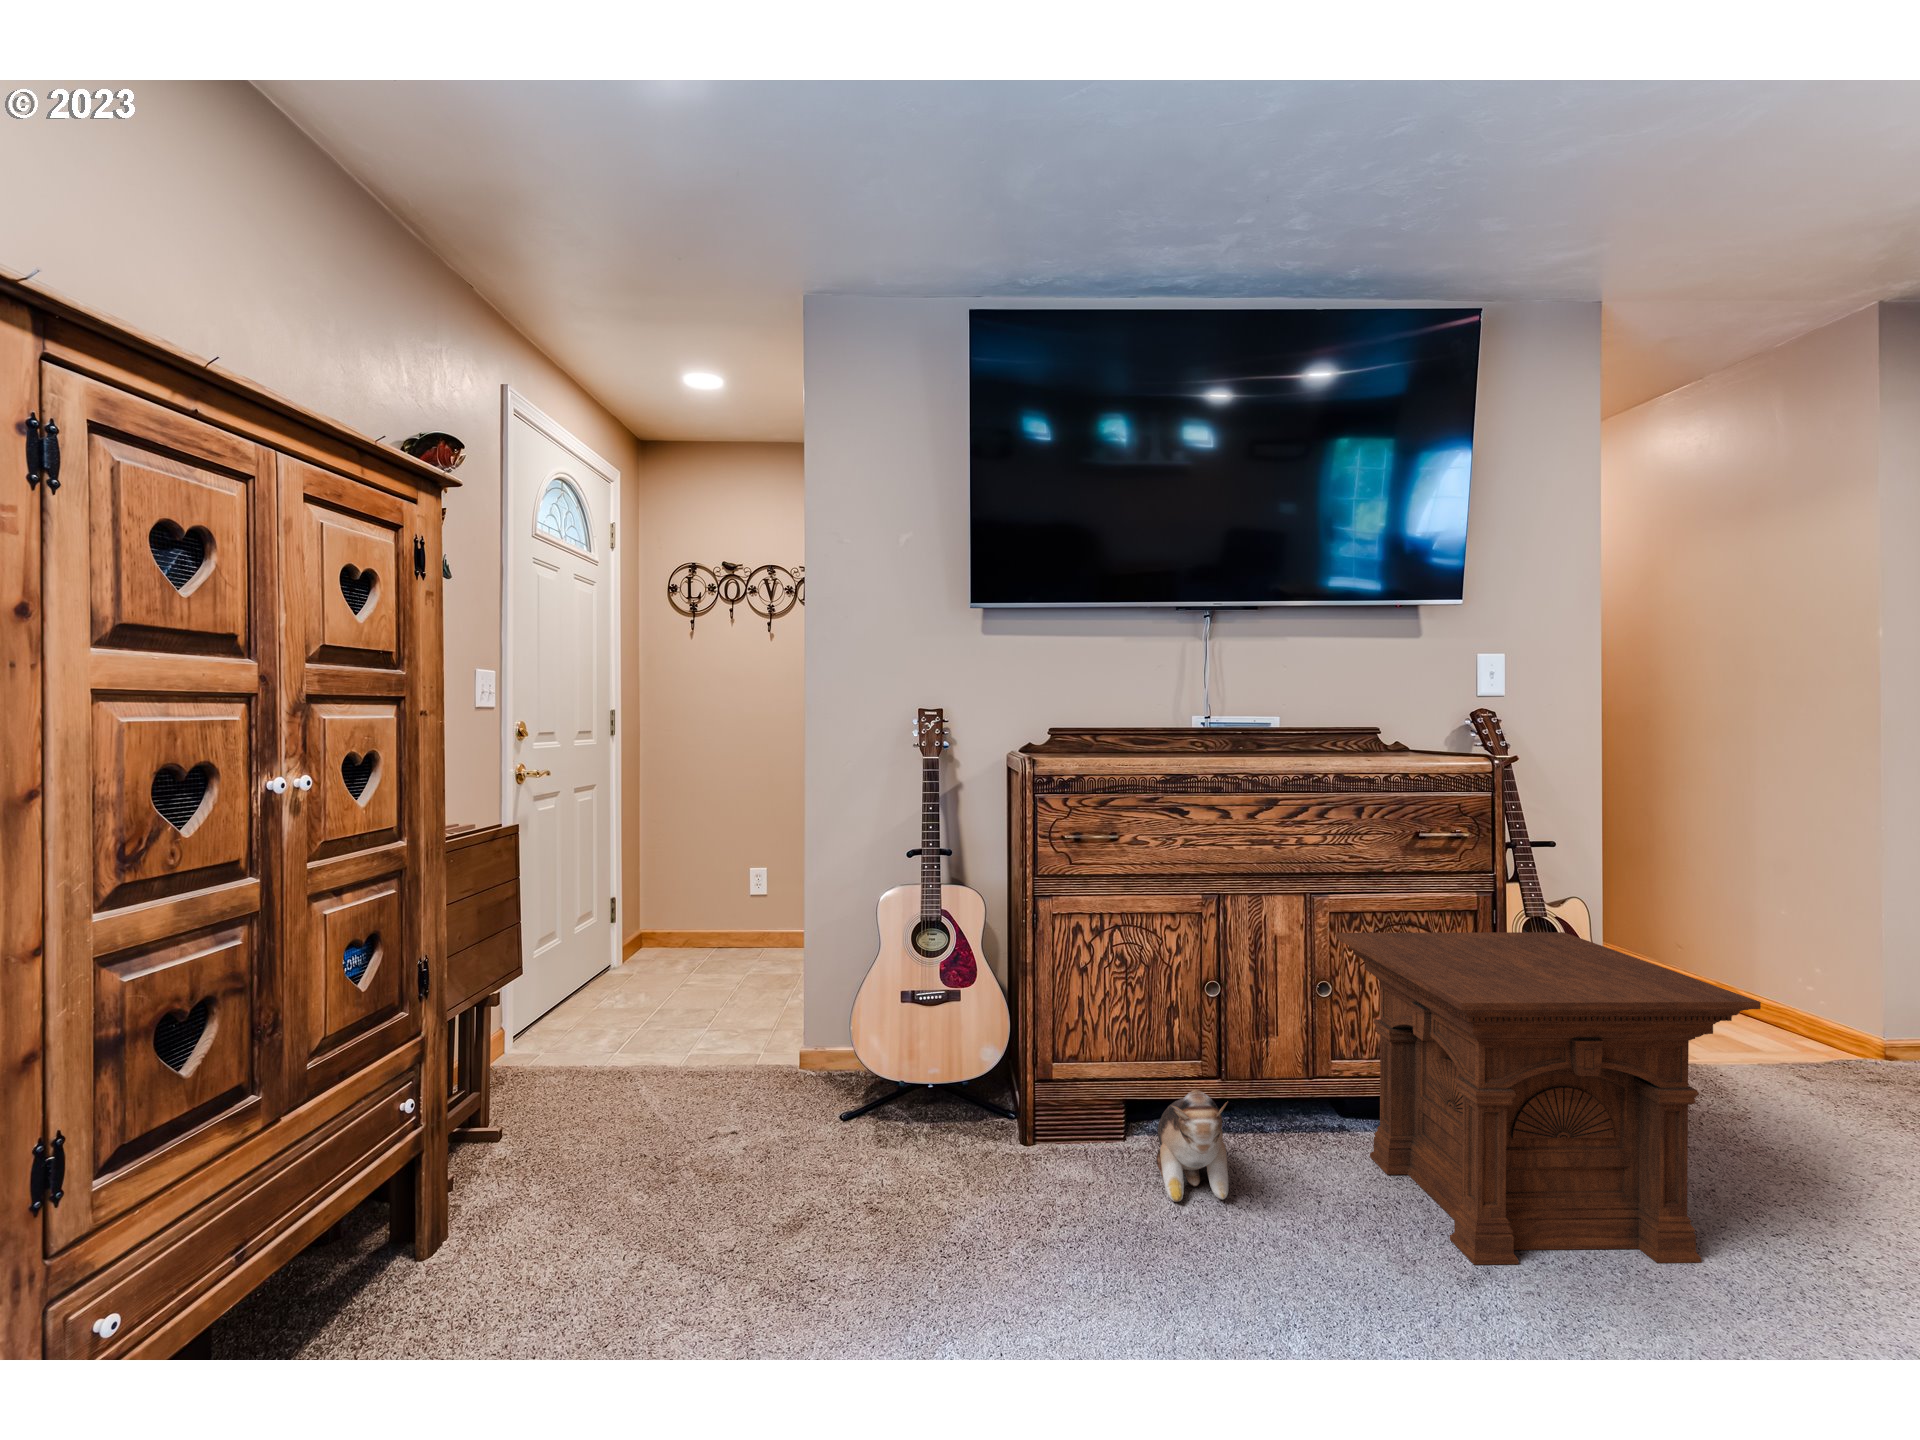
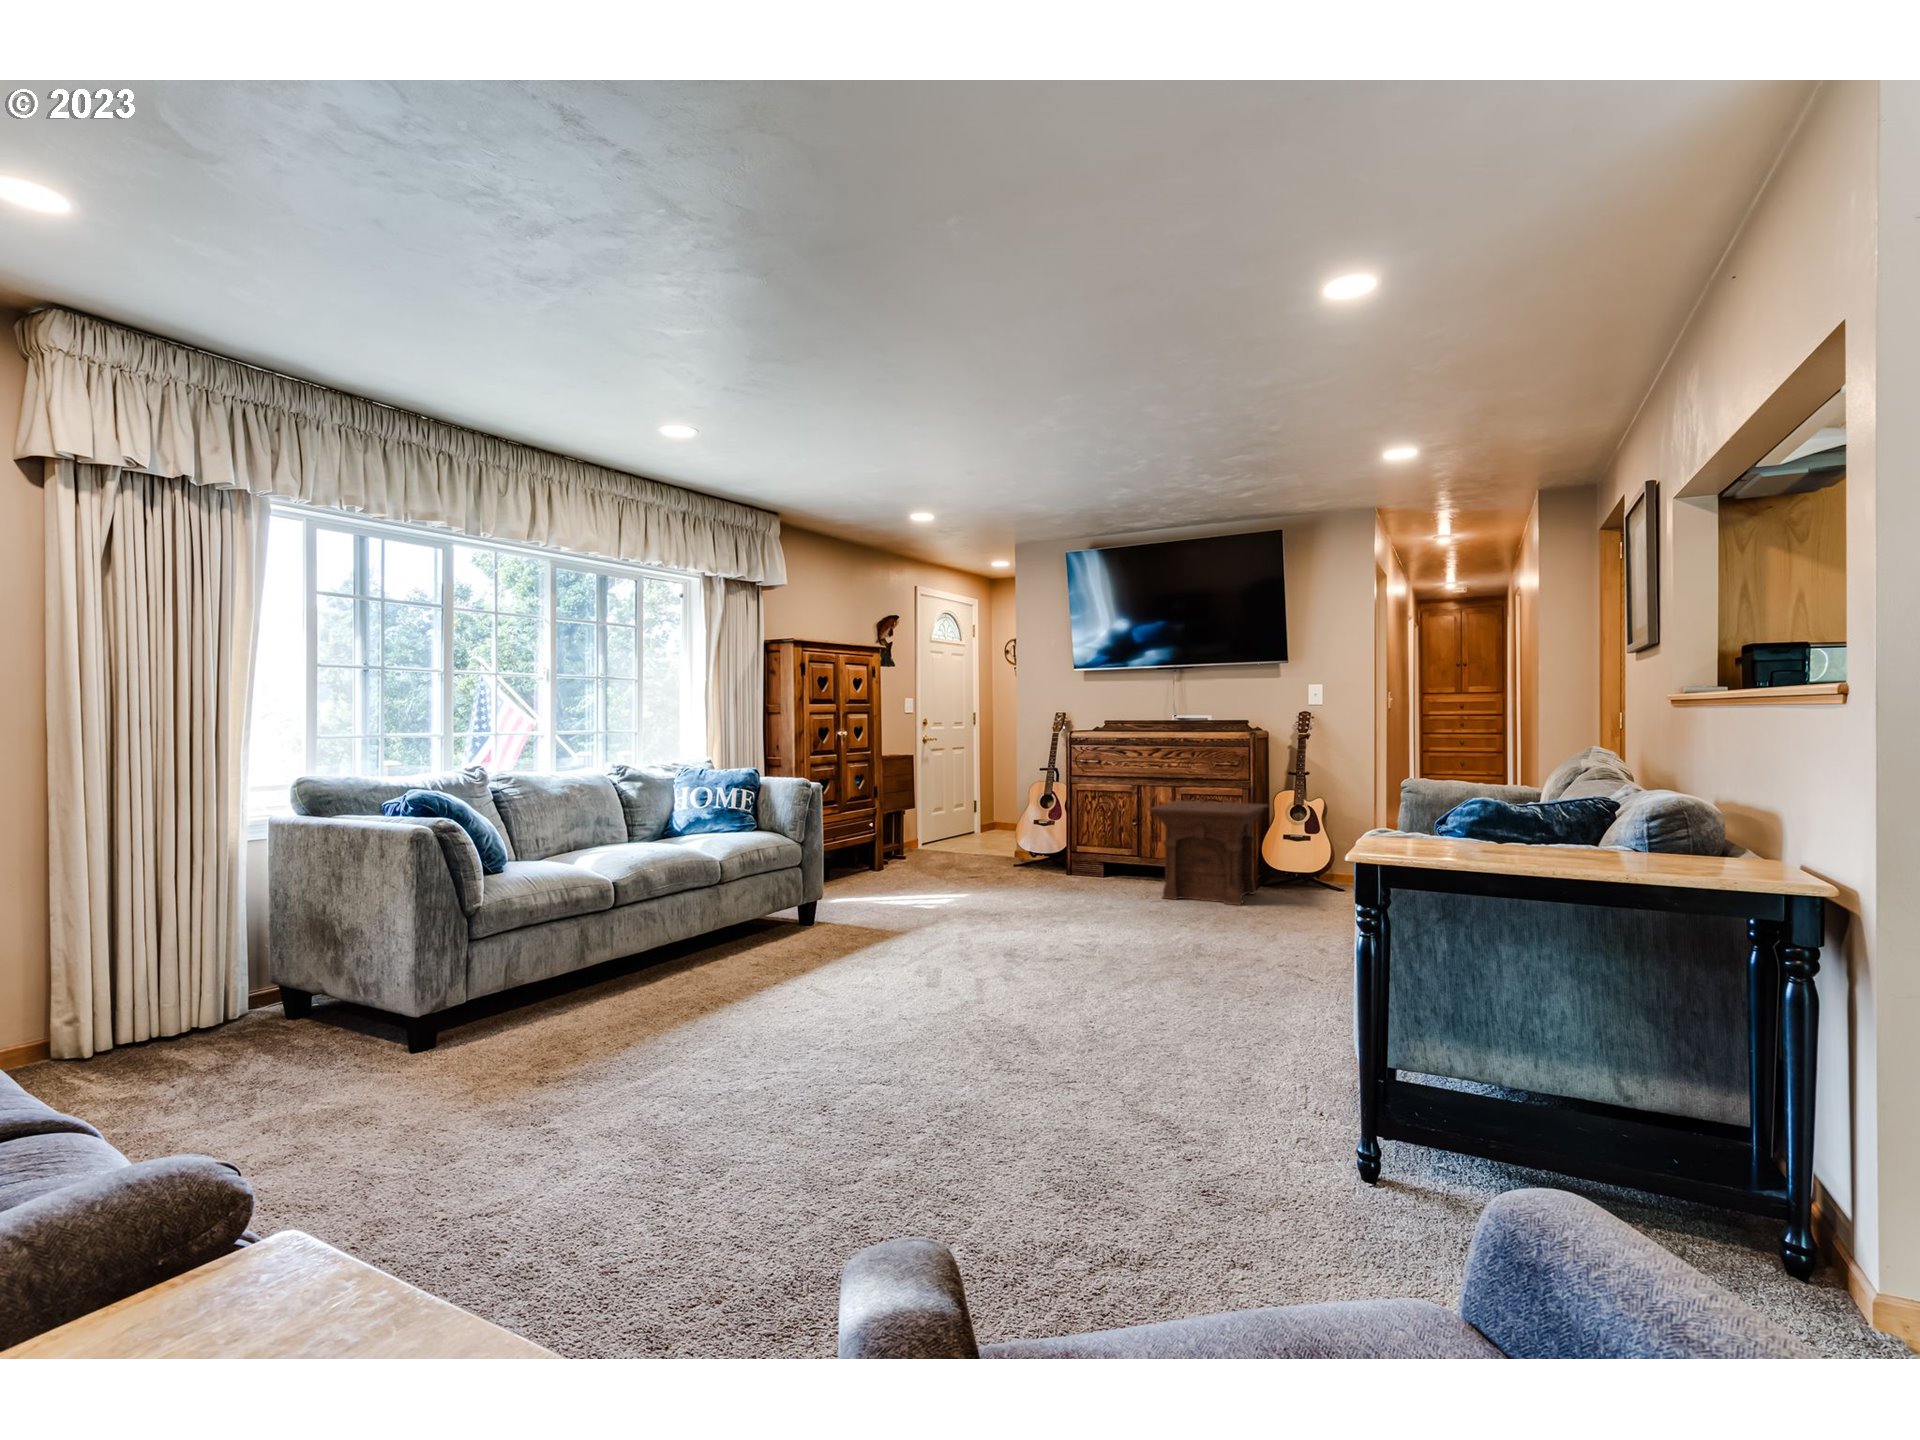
plush toy: present [1156,1089,1228,1202] -> none [1083,845,1123,885]

